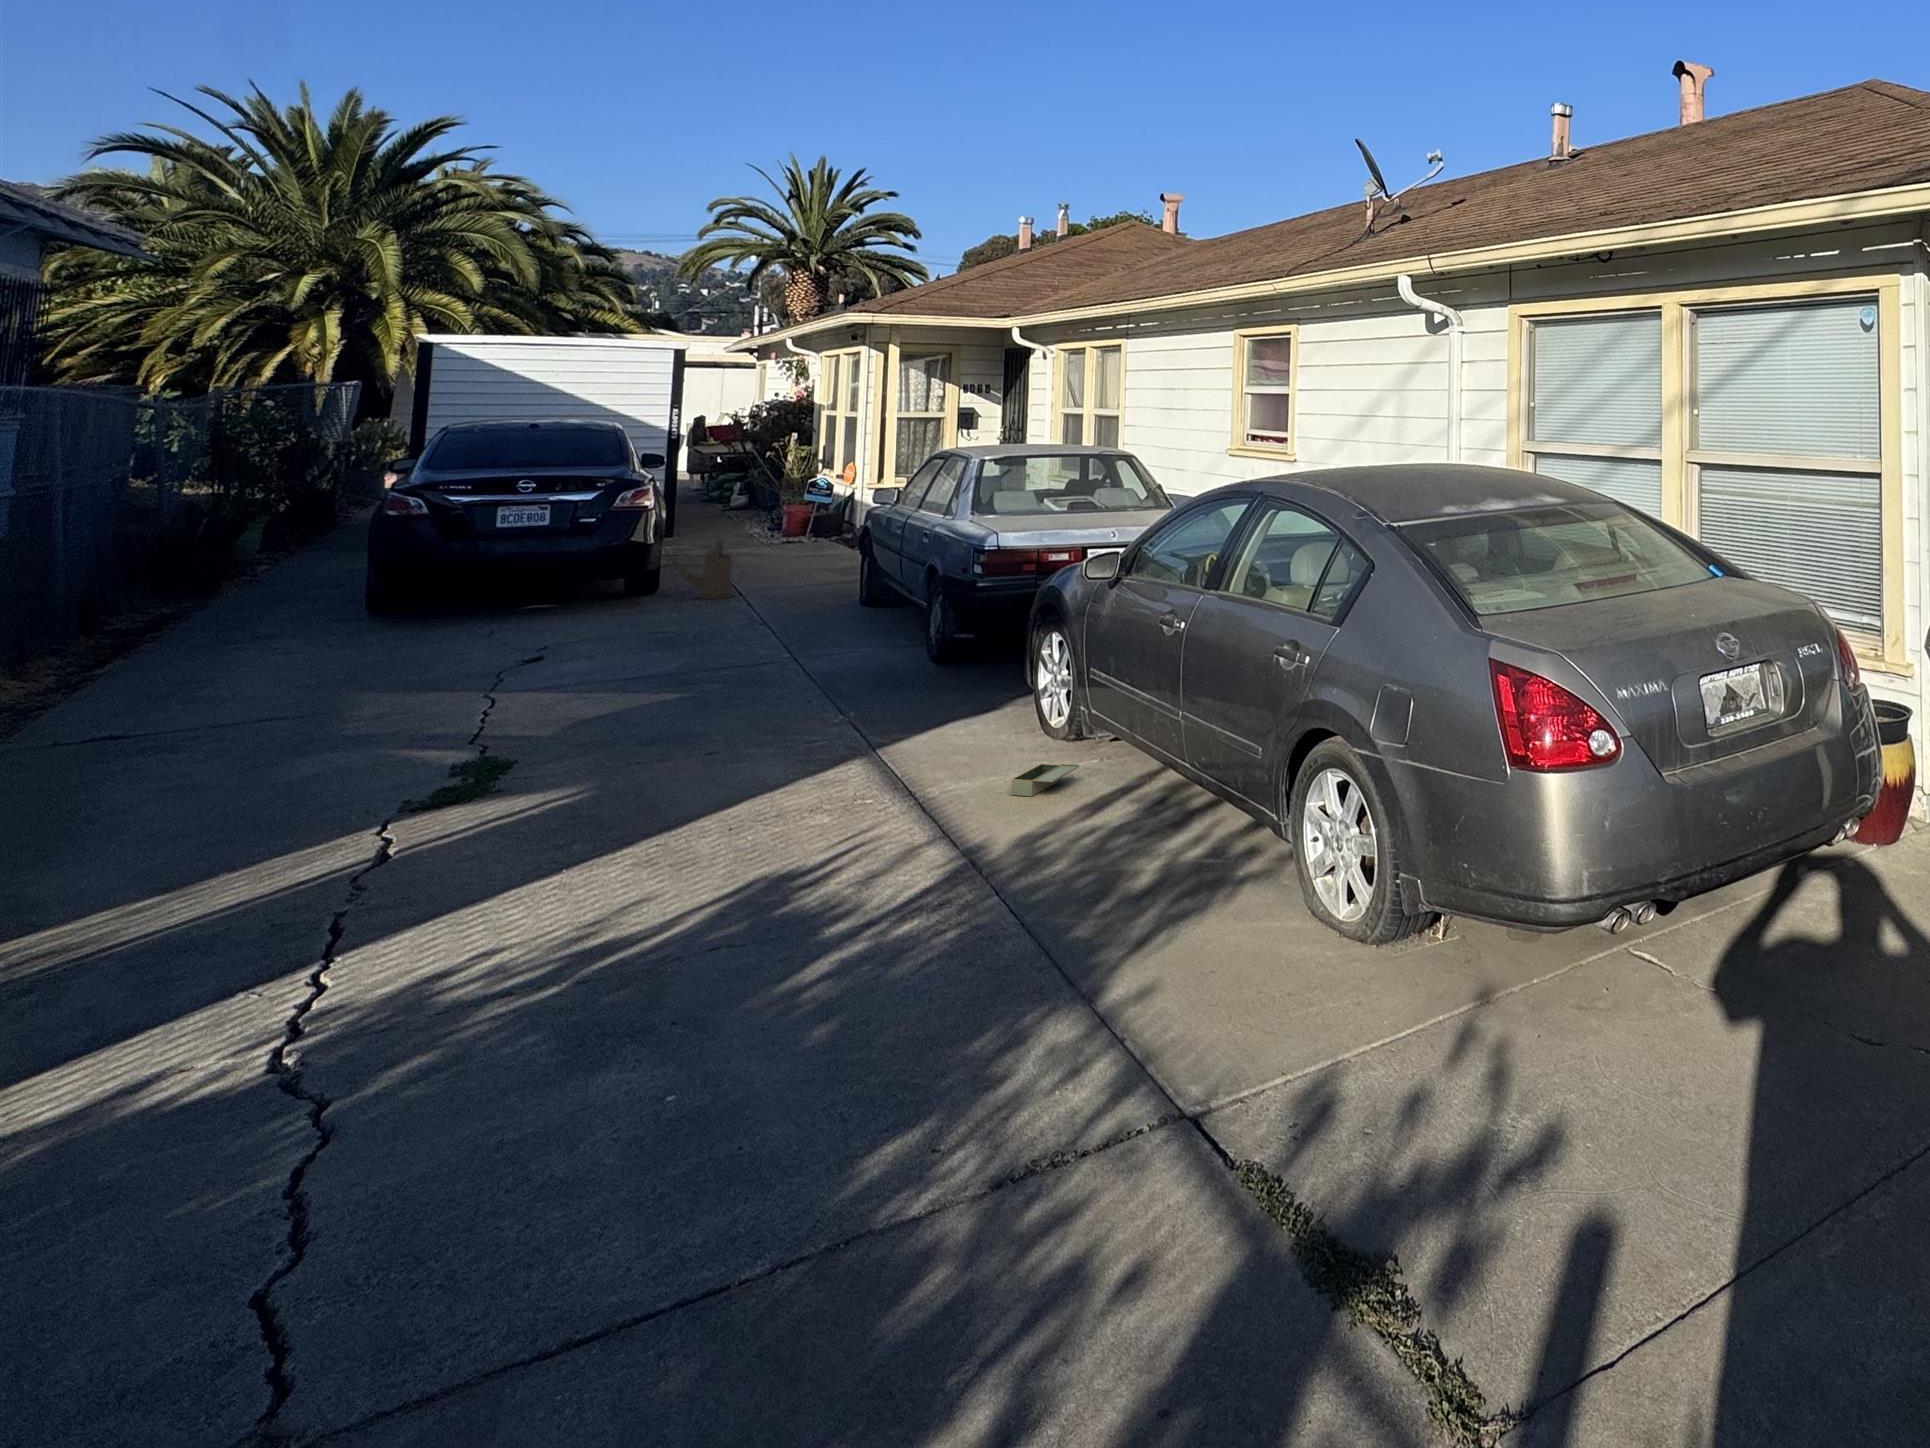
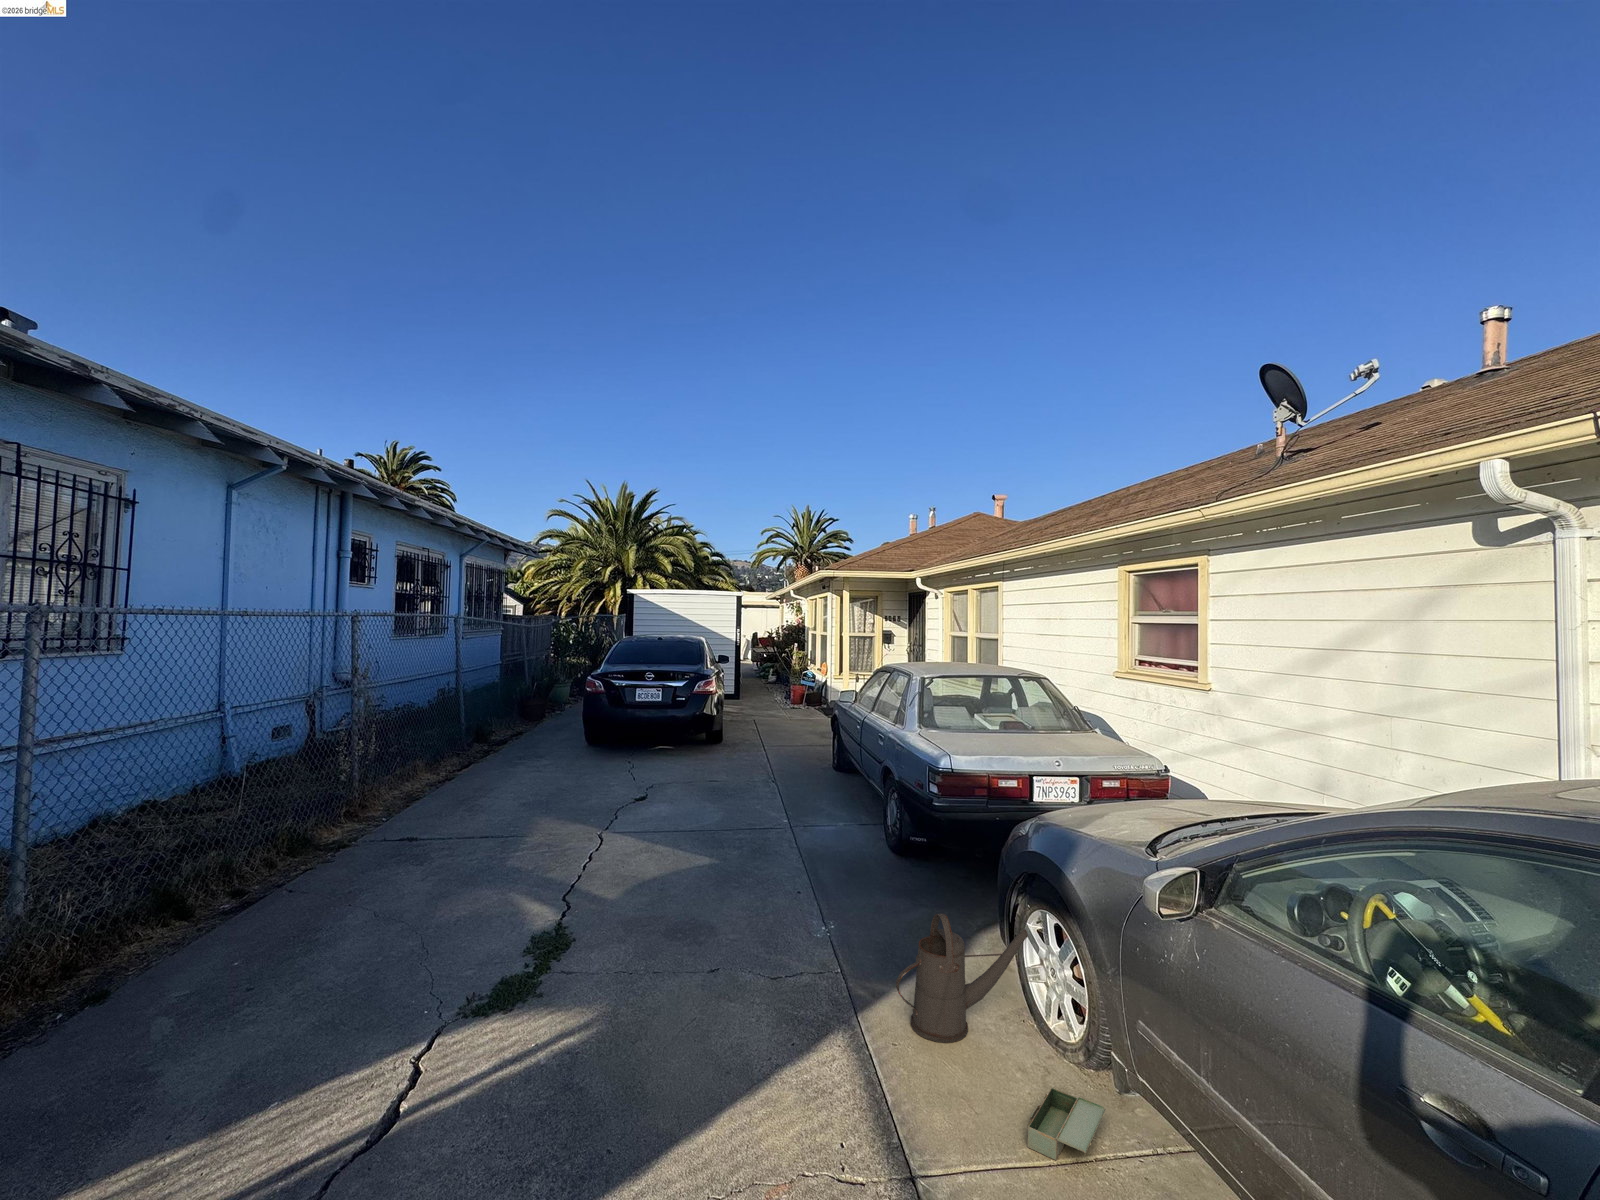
watering can: present [665,540,741,599] -> present [896,914,1028,1043]

